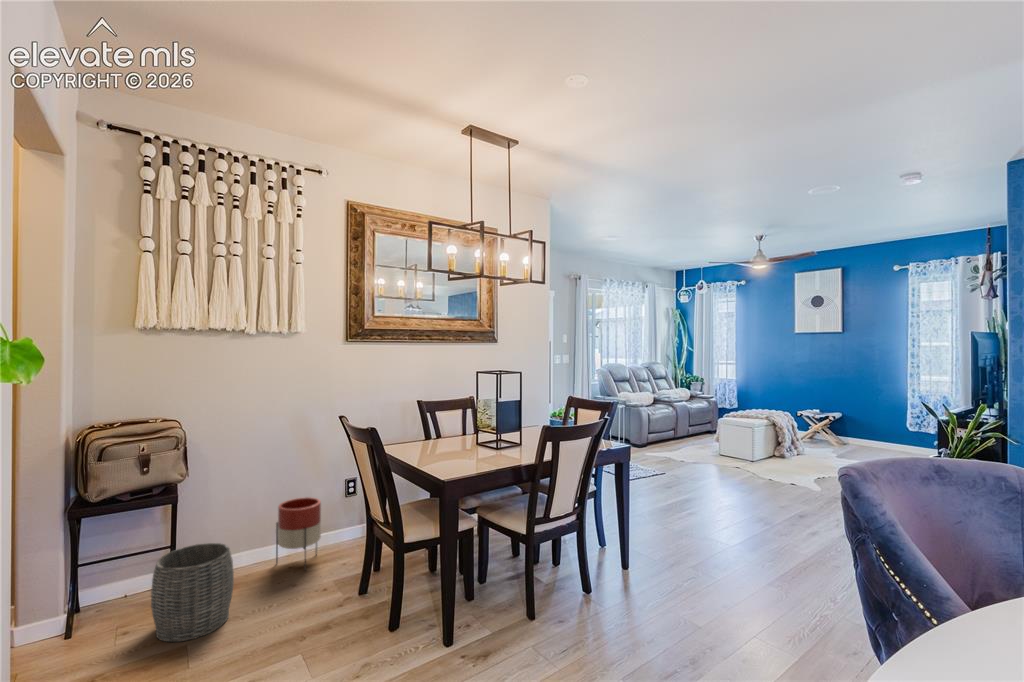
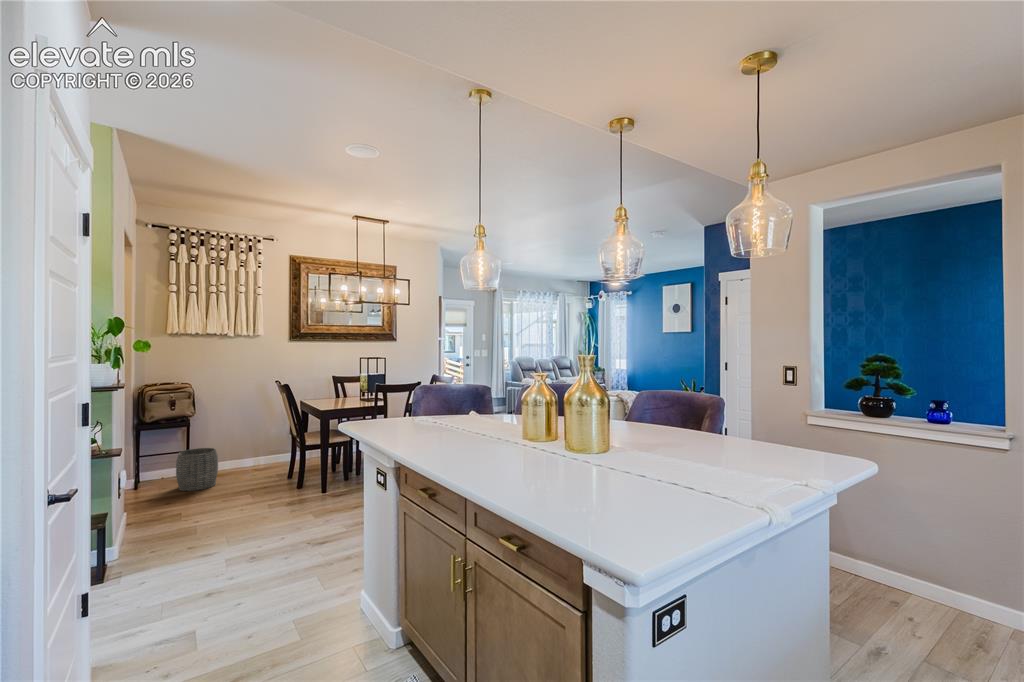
planter: present [276,497,321,569] -> none [246,432,272,470]

